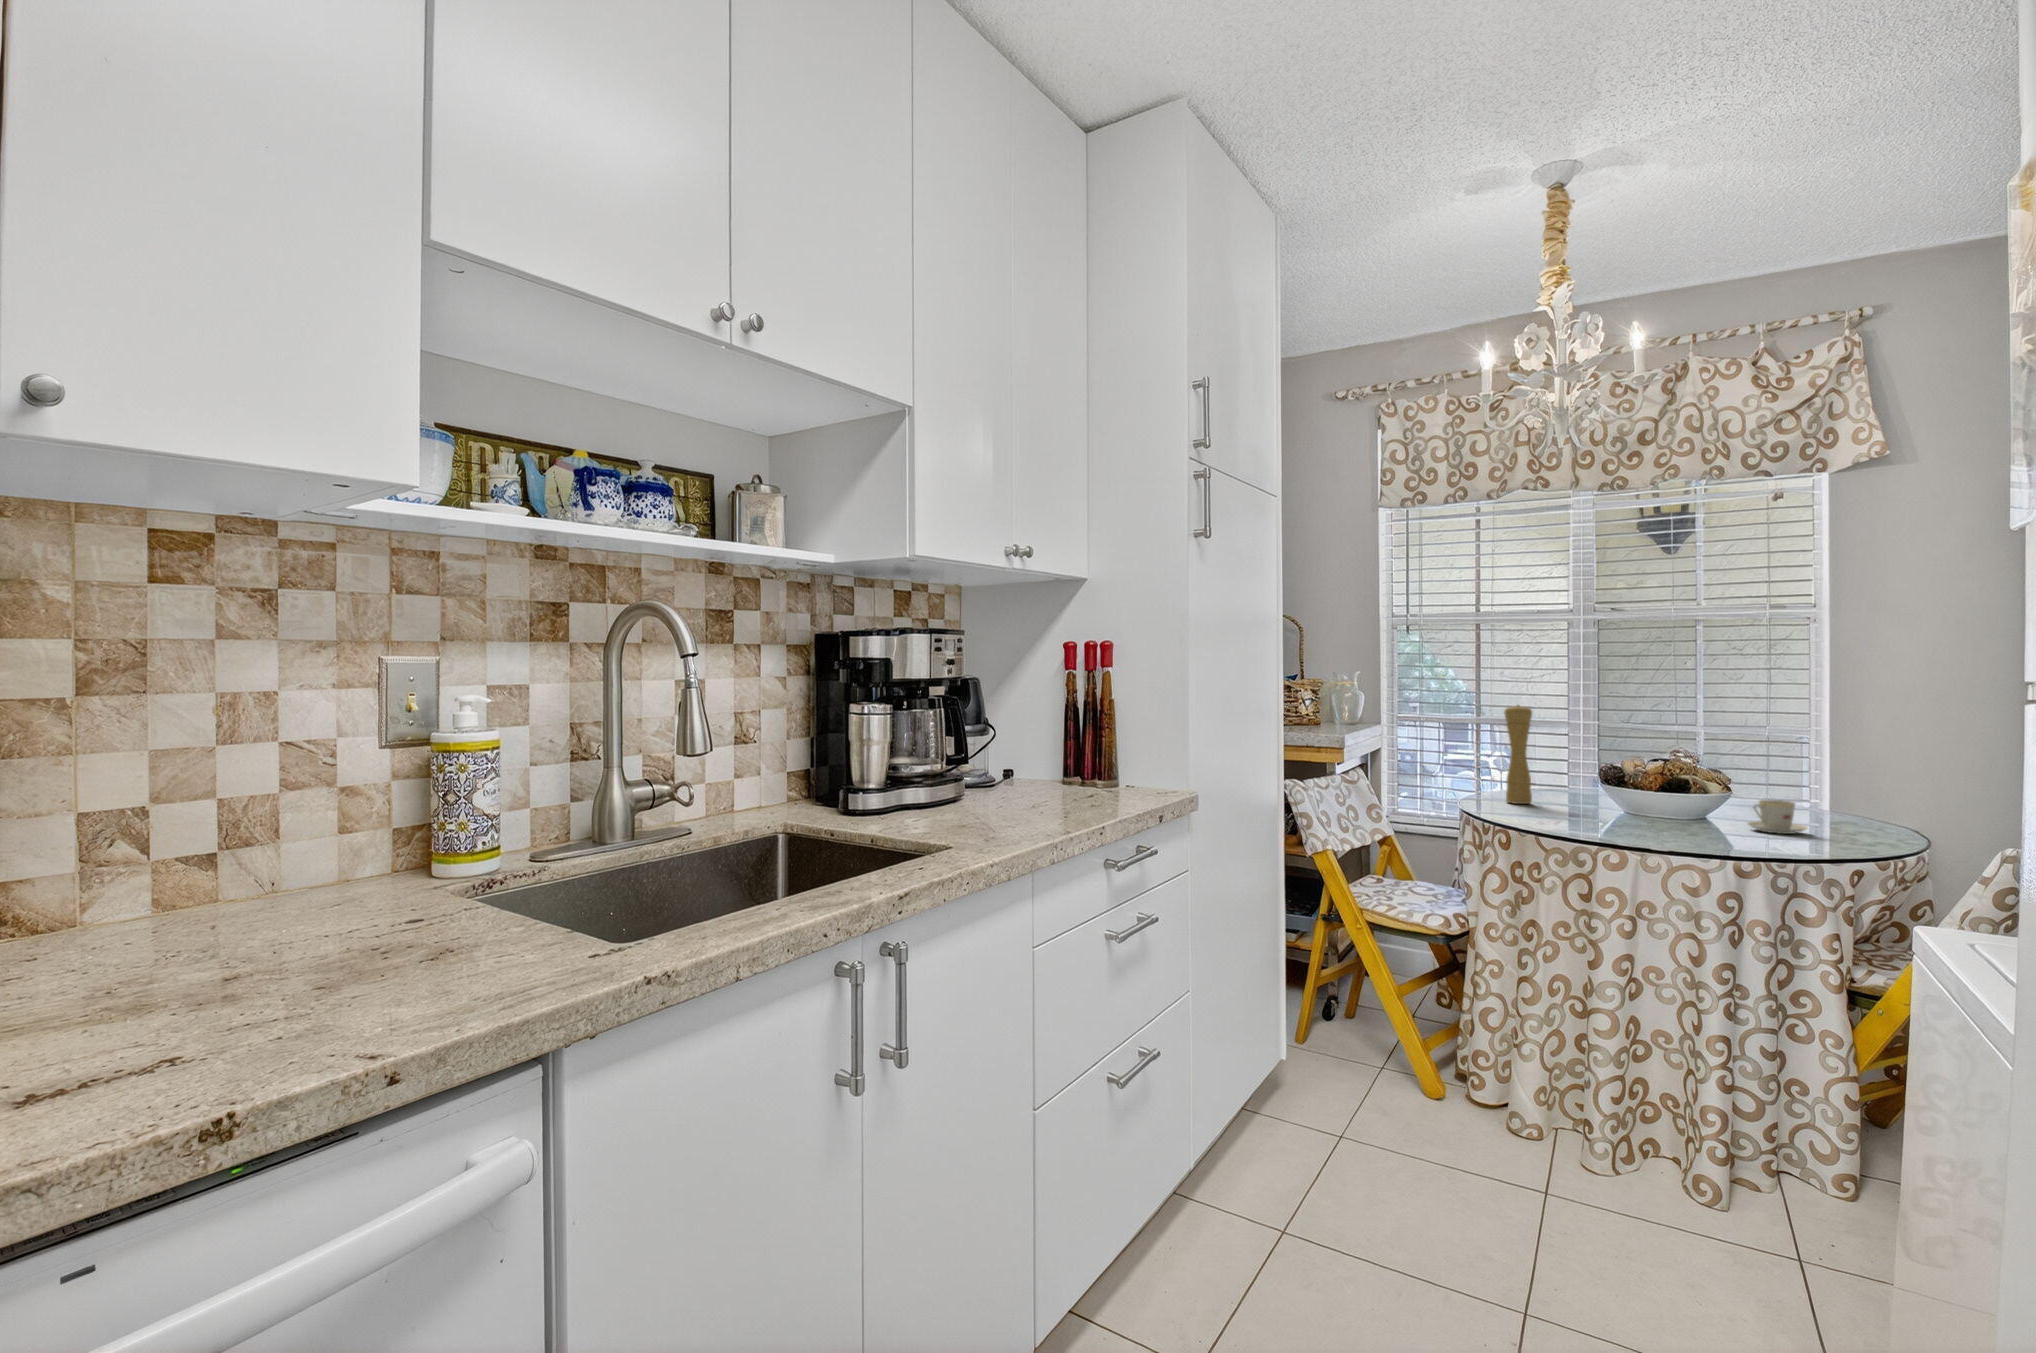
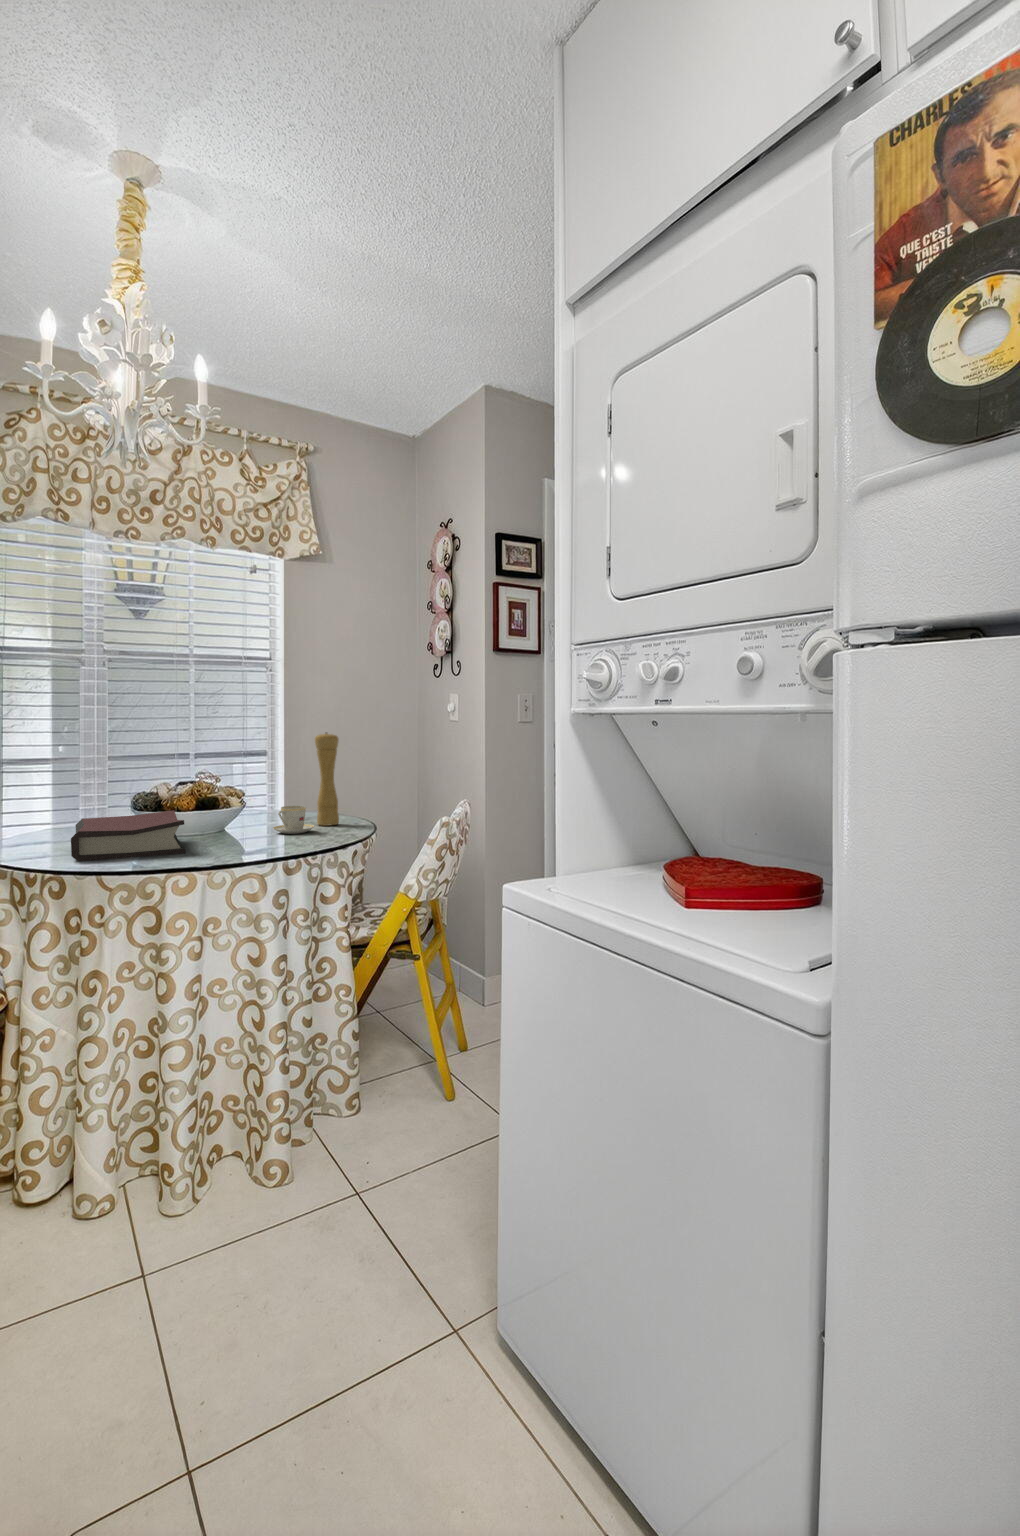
pepper mill: present [1504,705,1532,804] -> present [315,732,339,826]
hardback book: none [1518,787,1626,832] -> present [71,810,185,861]

